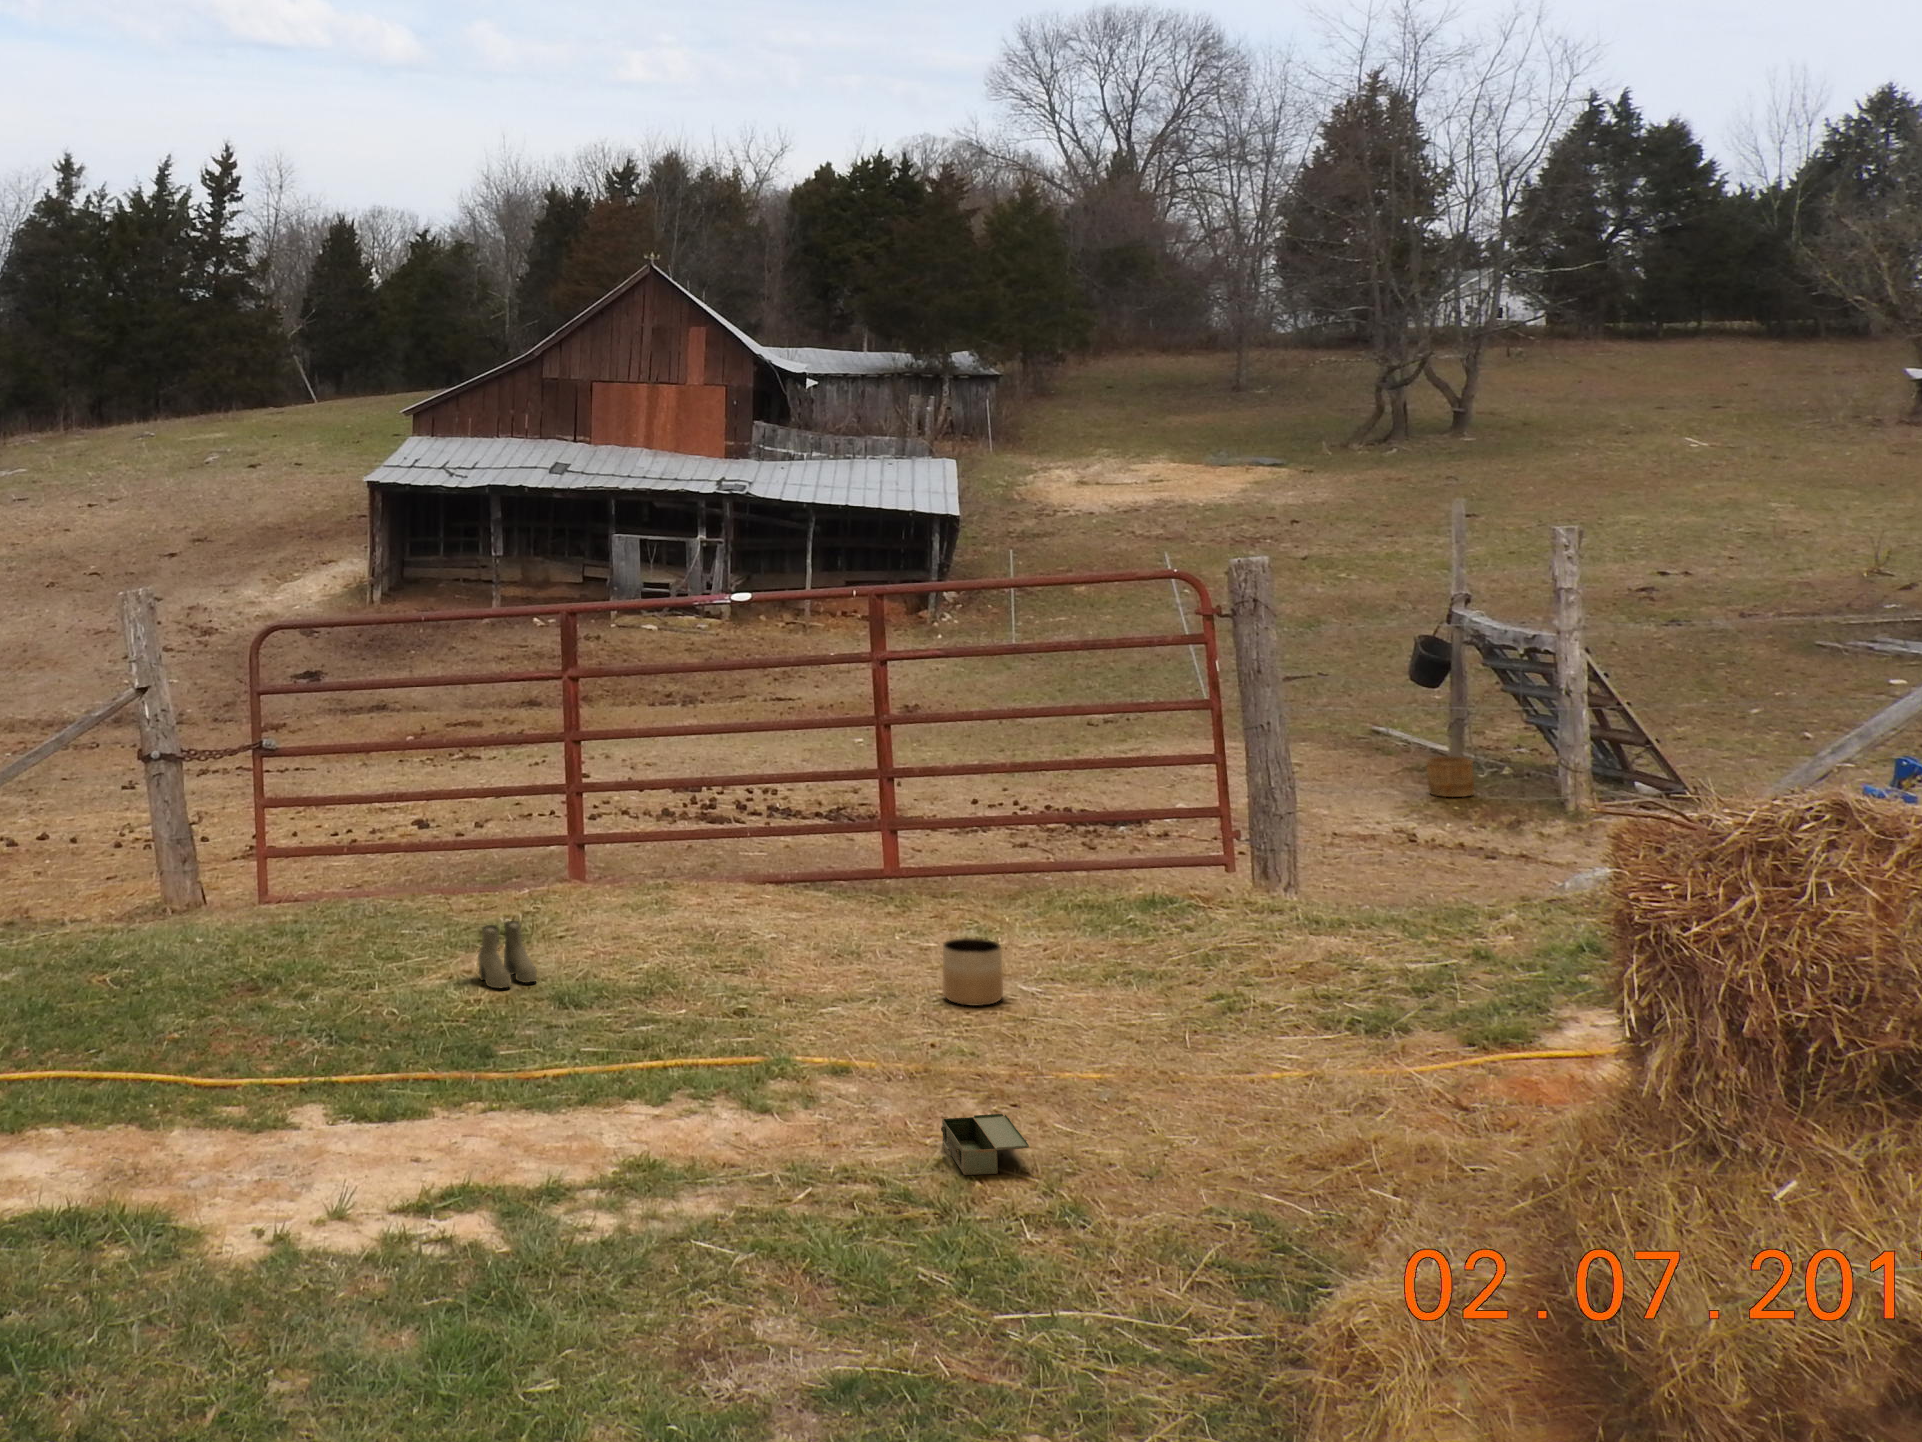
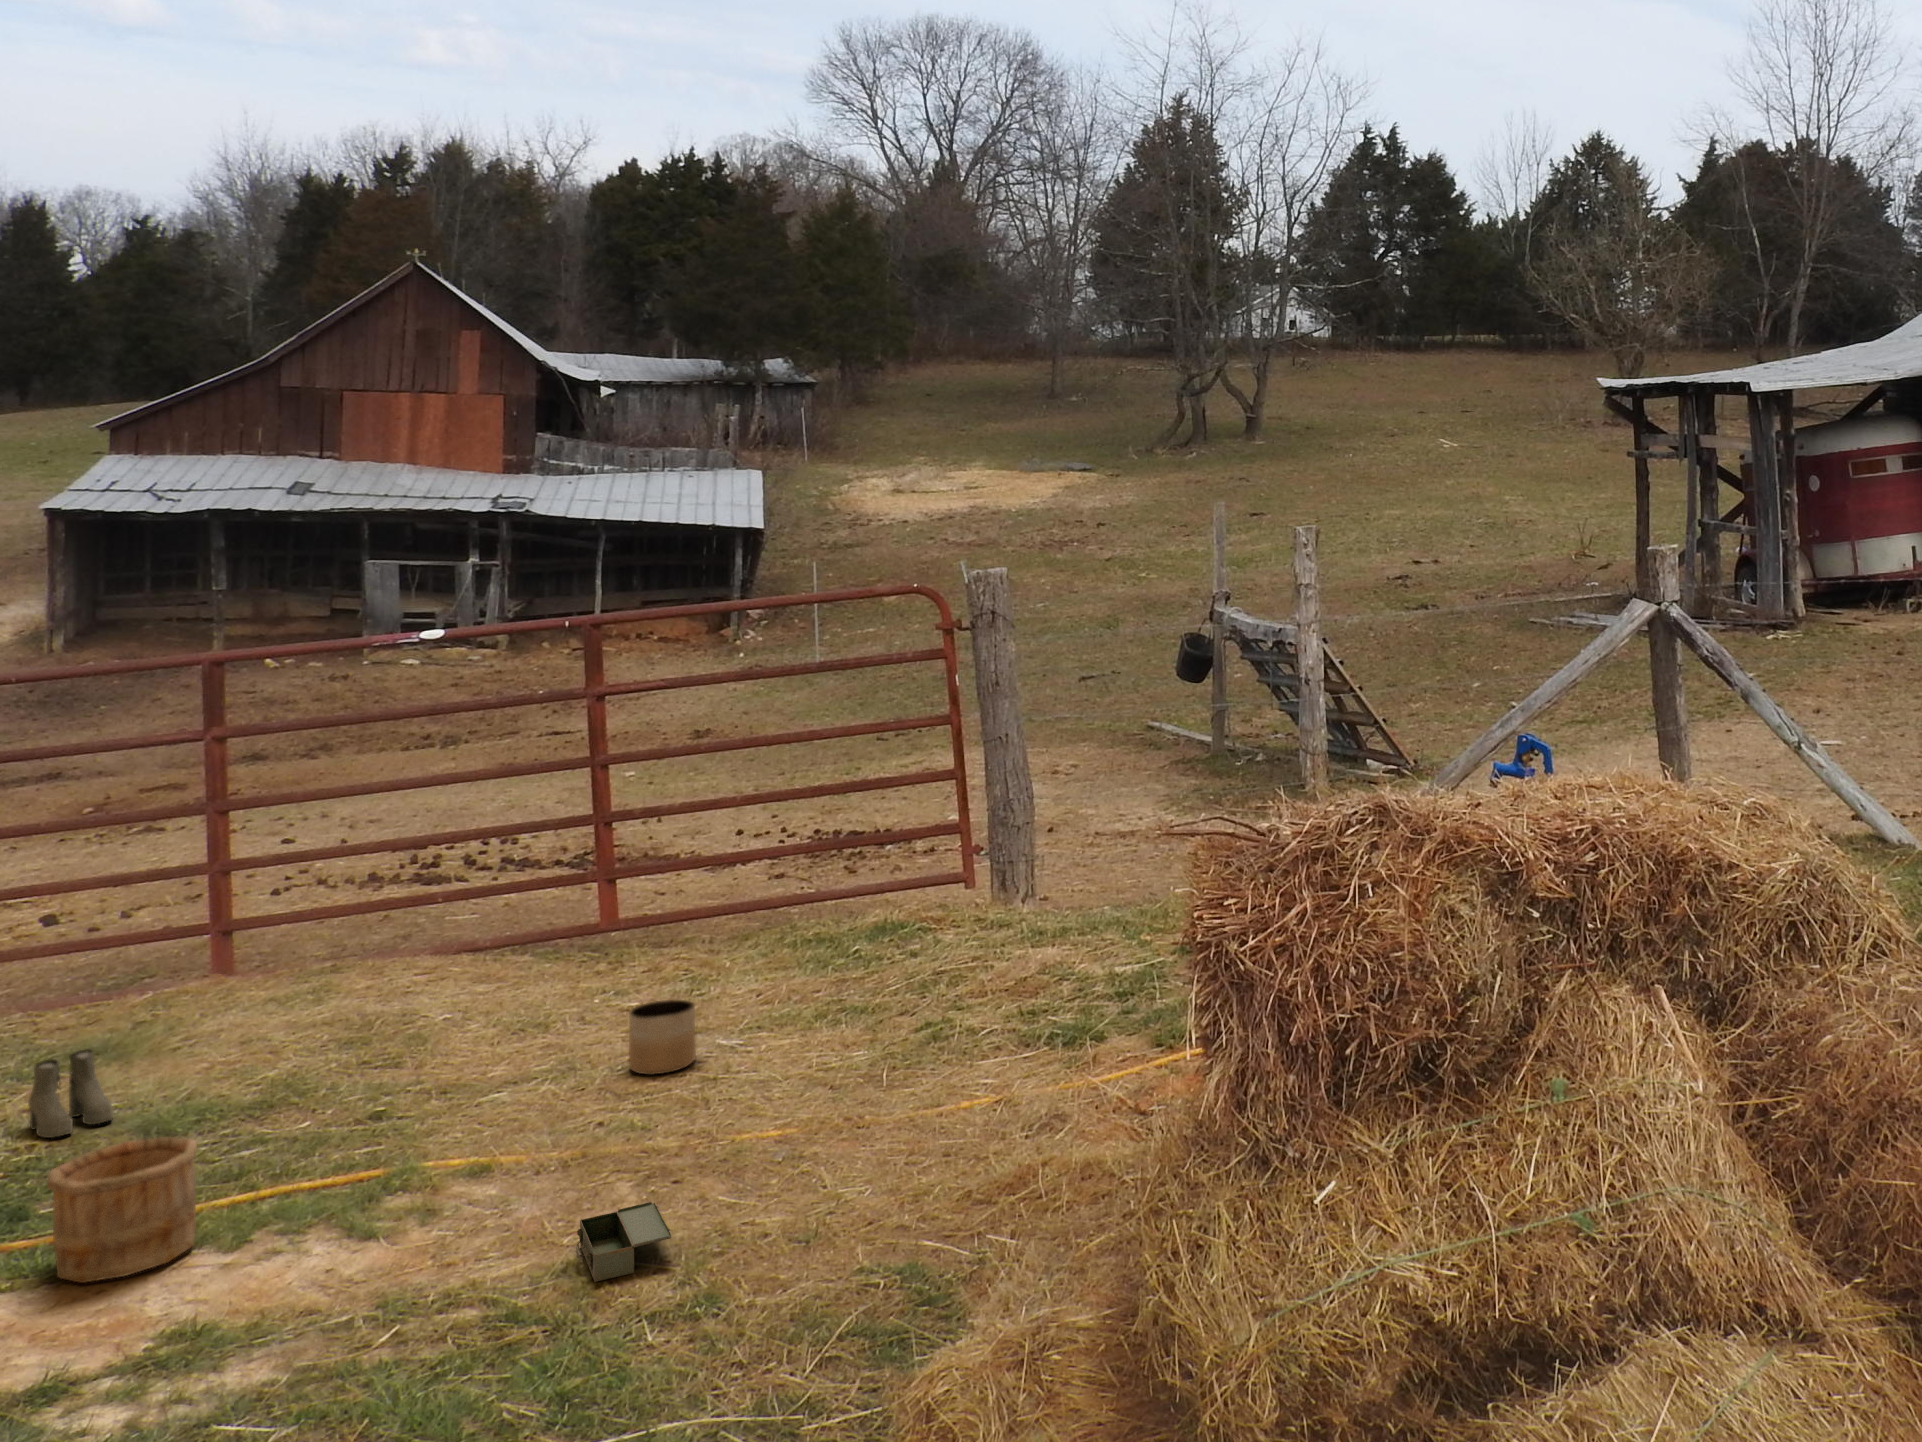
wooden bucket: present [1426,756,1474,797] -> present [47,1137,197,1283]

